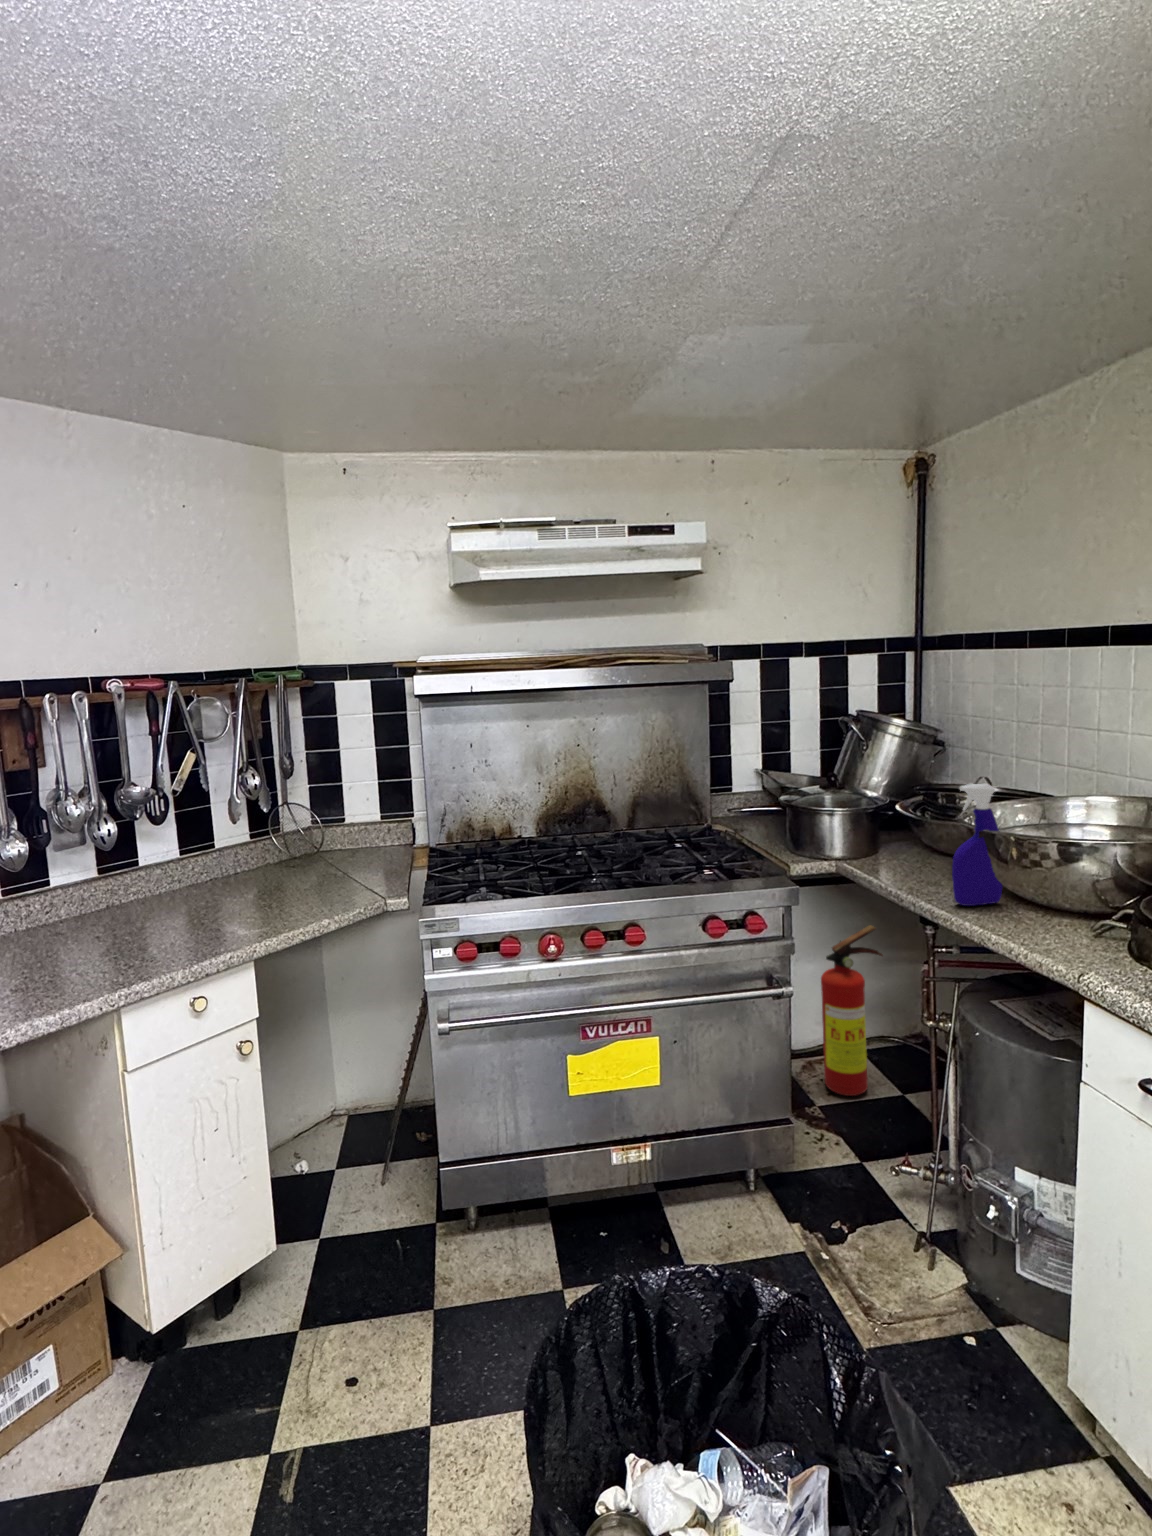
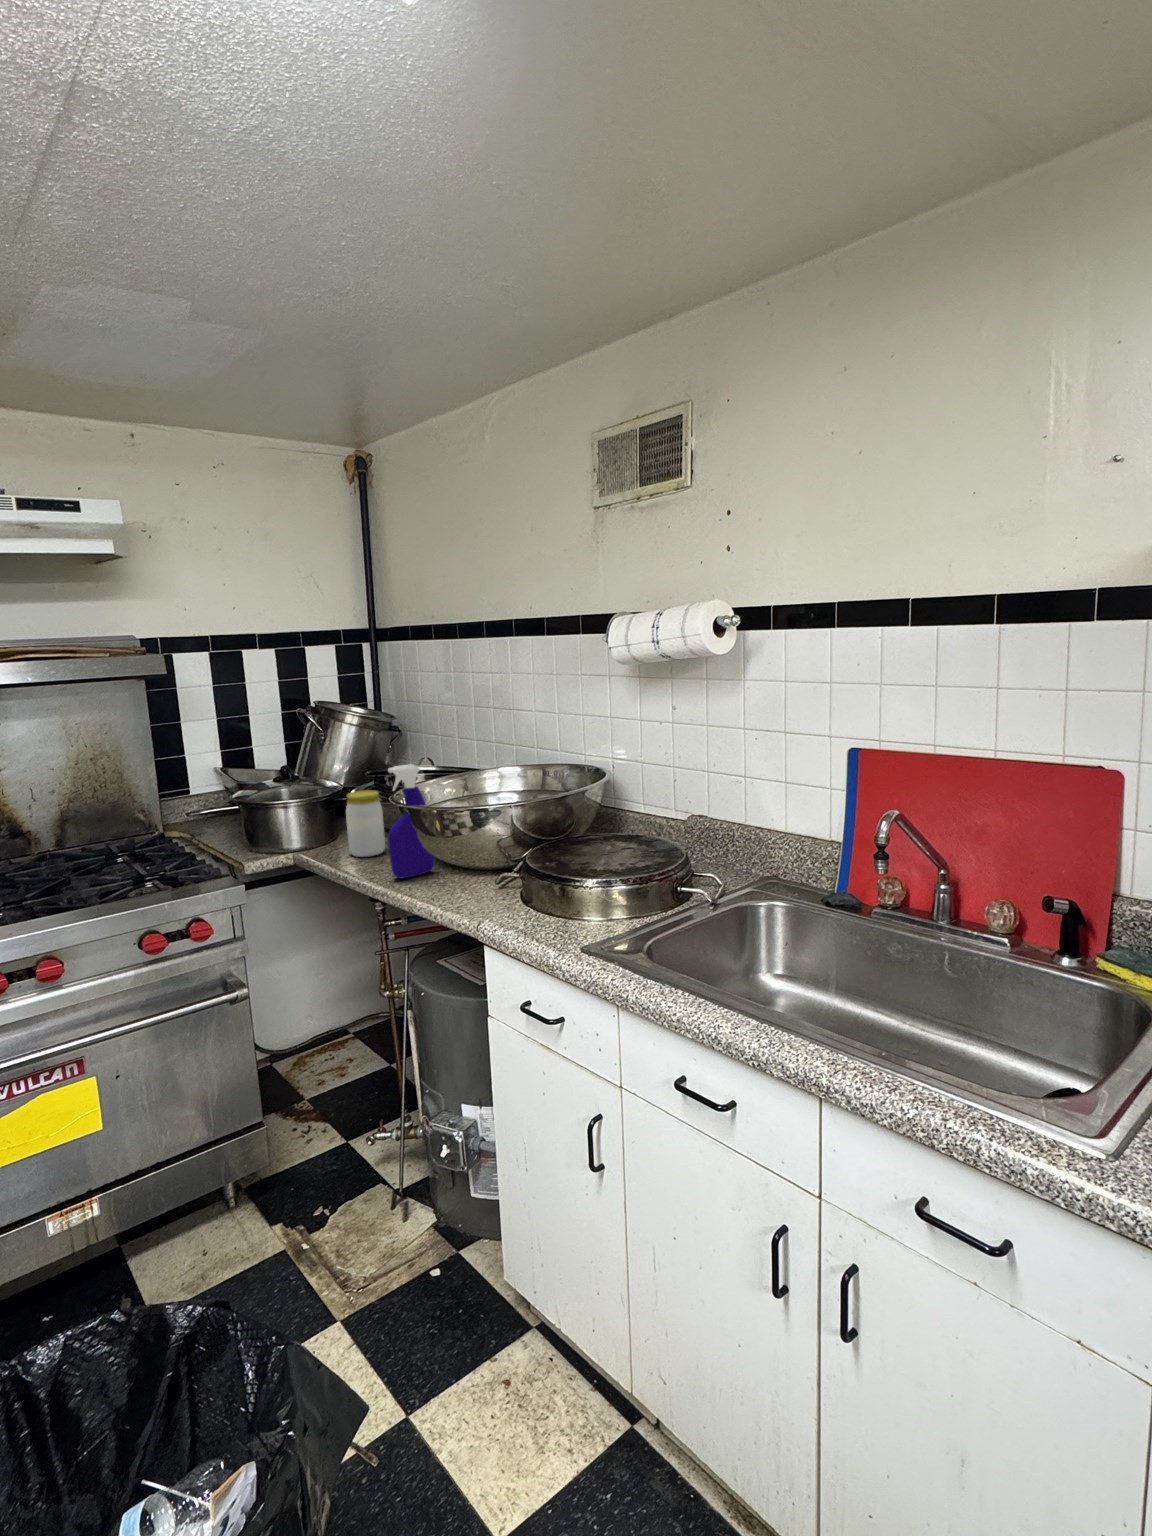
jar: none [896,806,936,876] -> present [346,790,385,857]
fire extinguisher: present [821,925,883,1096] -> none [301,910,360,1081]

